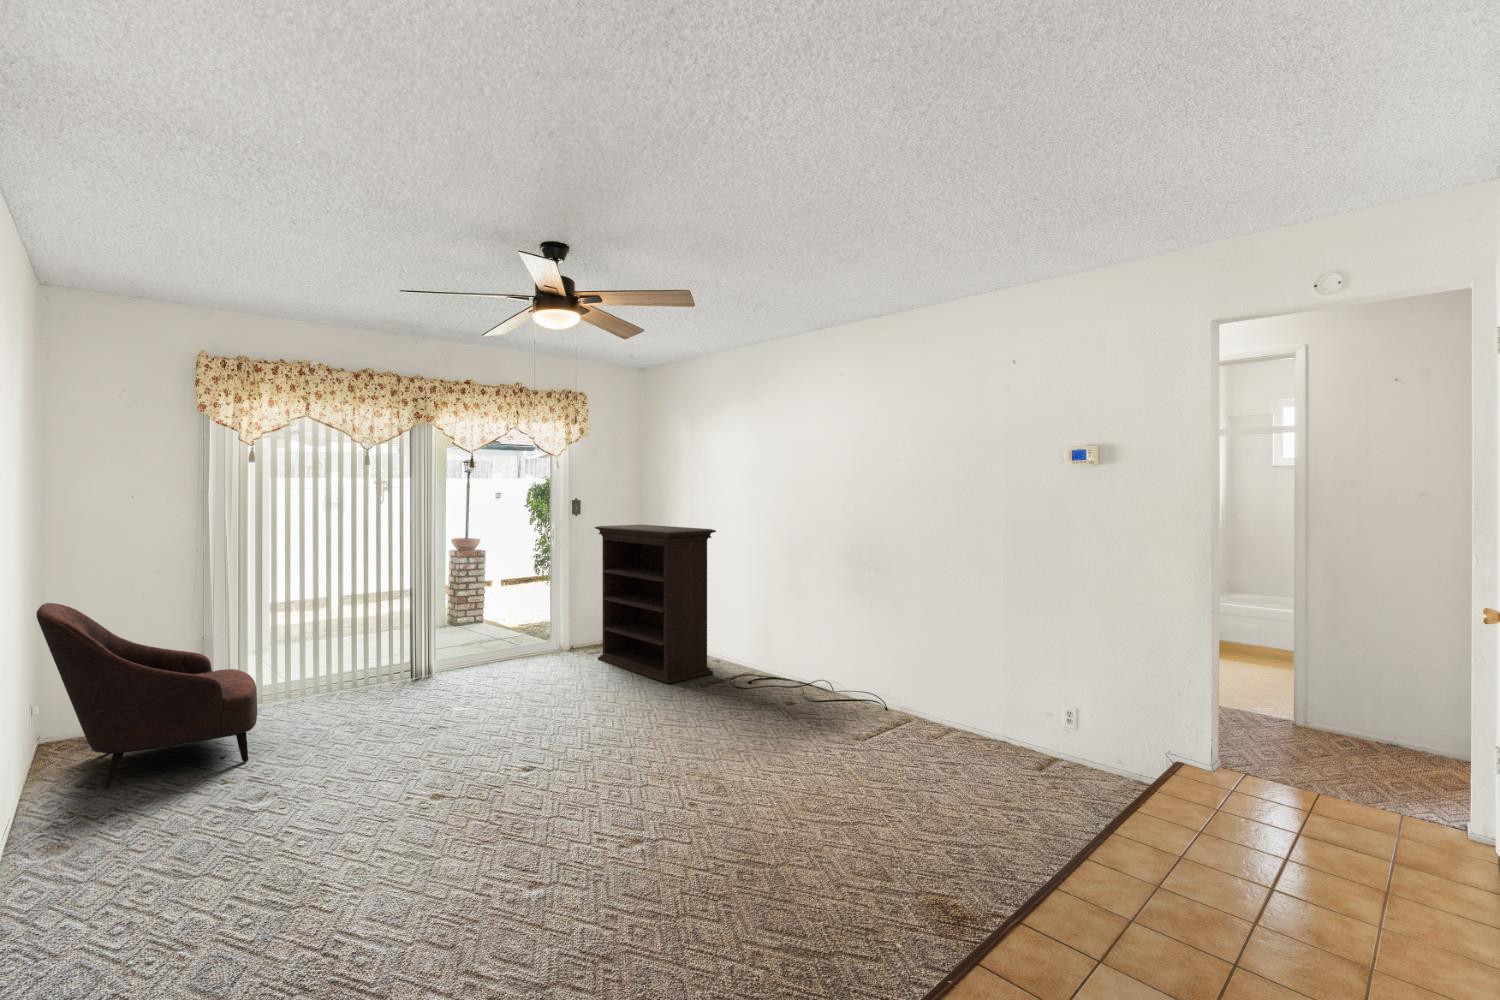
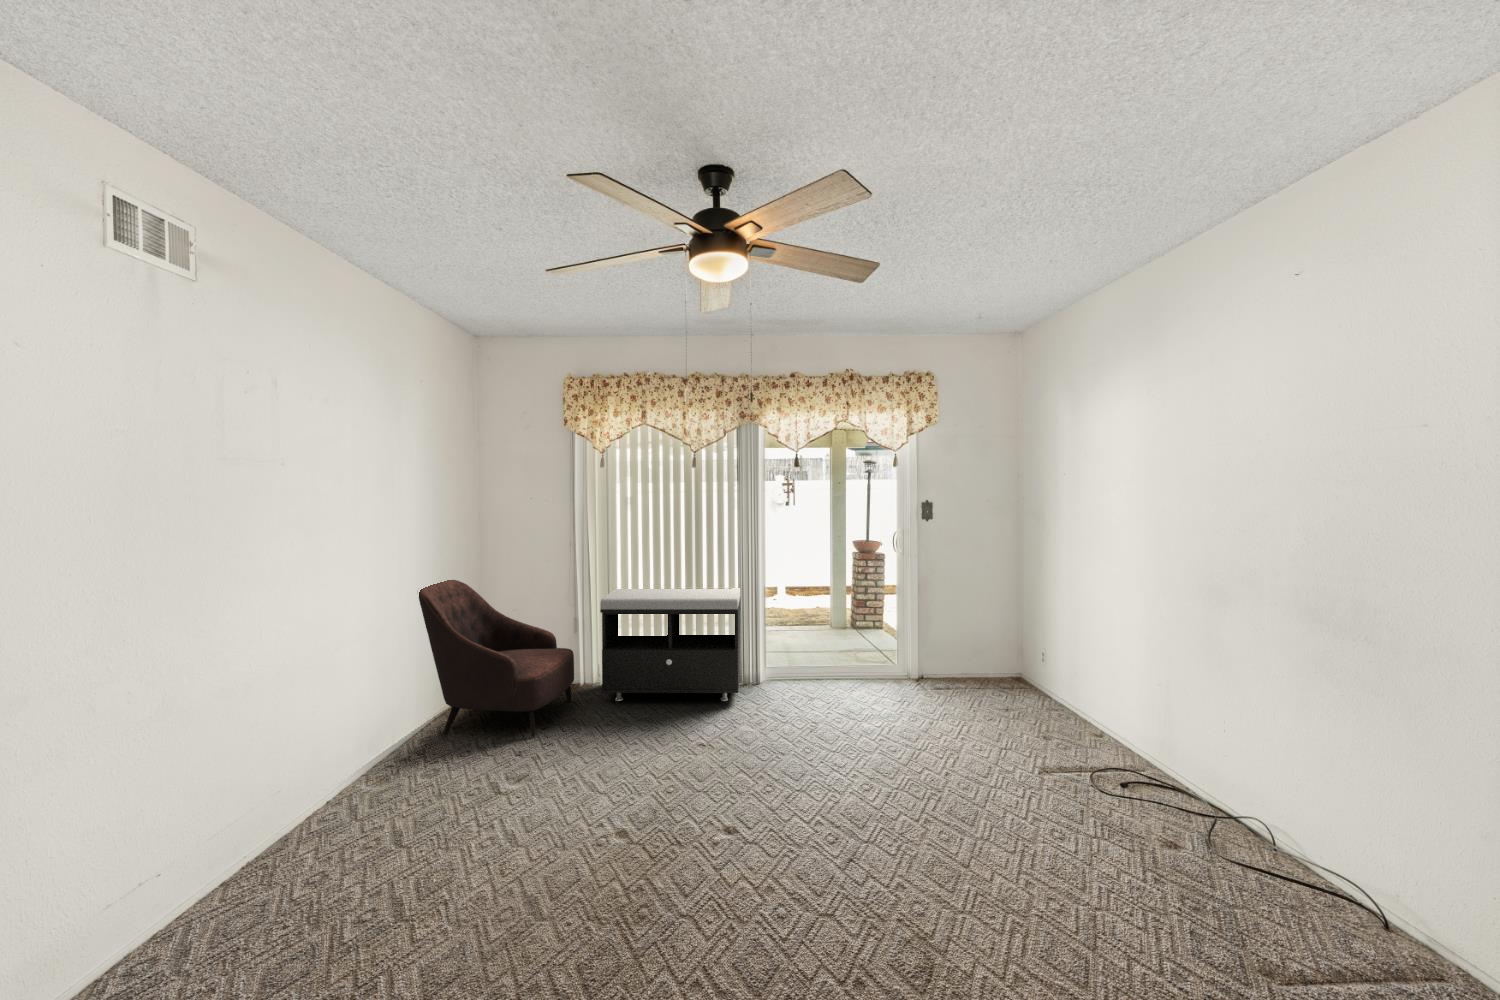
bookshelf: present [595,525,716,684] -> none [932,535,1069,763]
storage bench: none [267,585,439,717] -> present [600,588,741,701]

